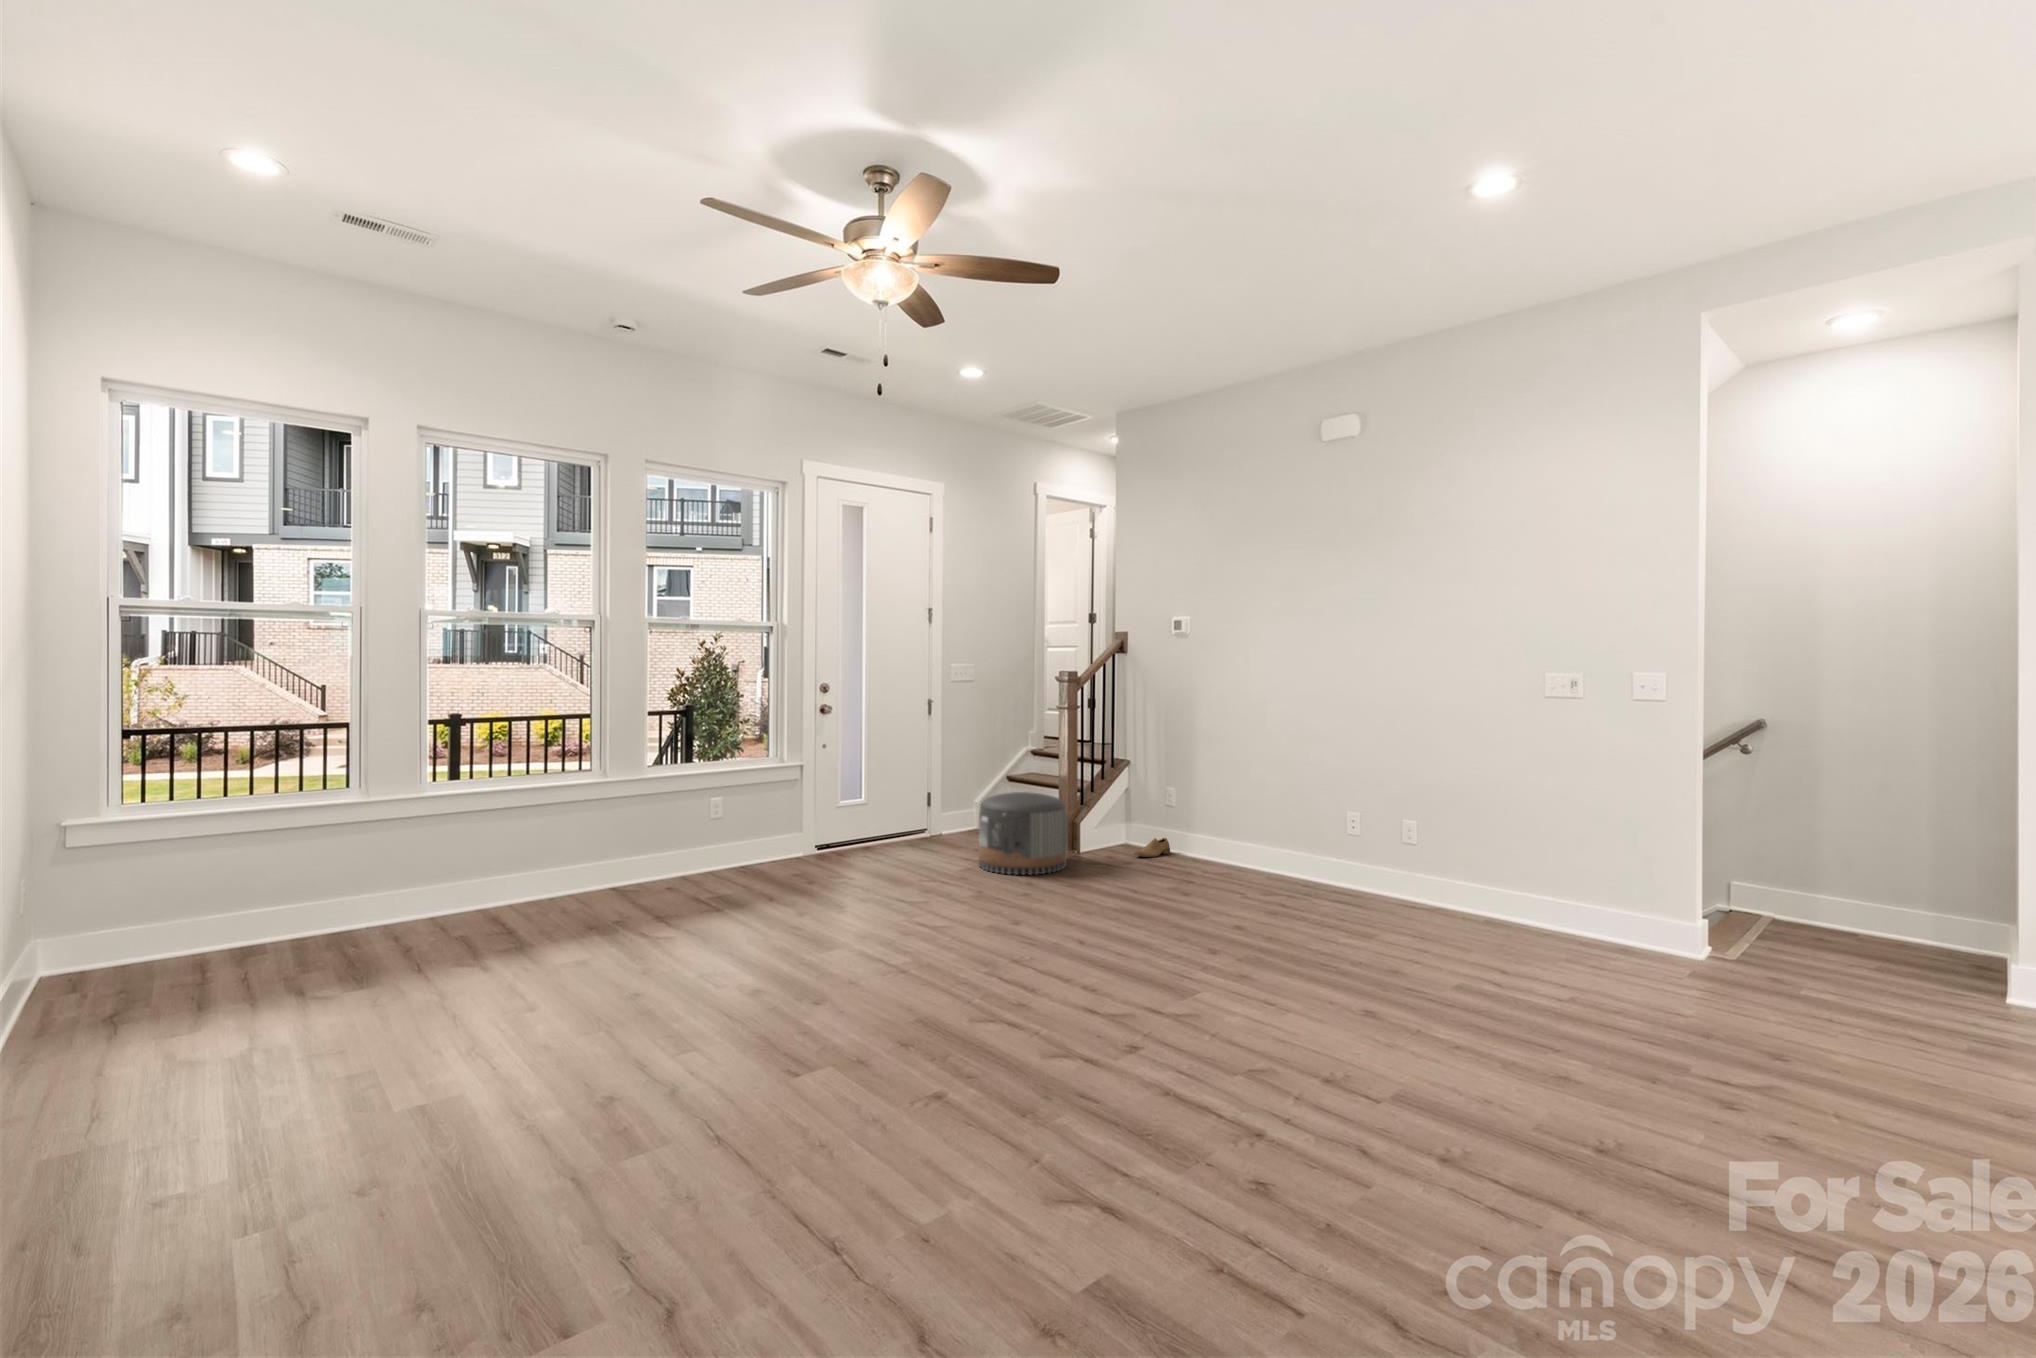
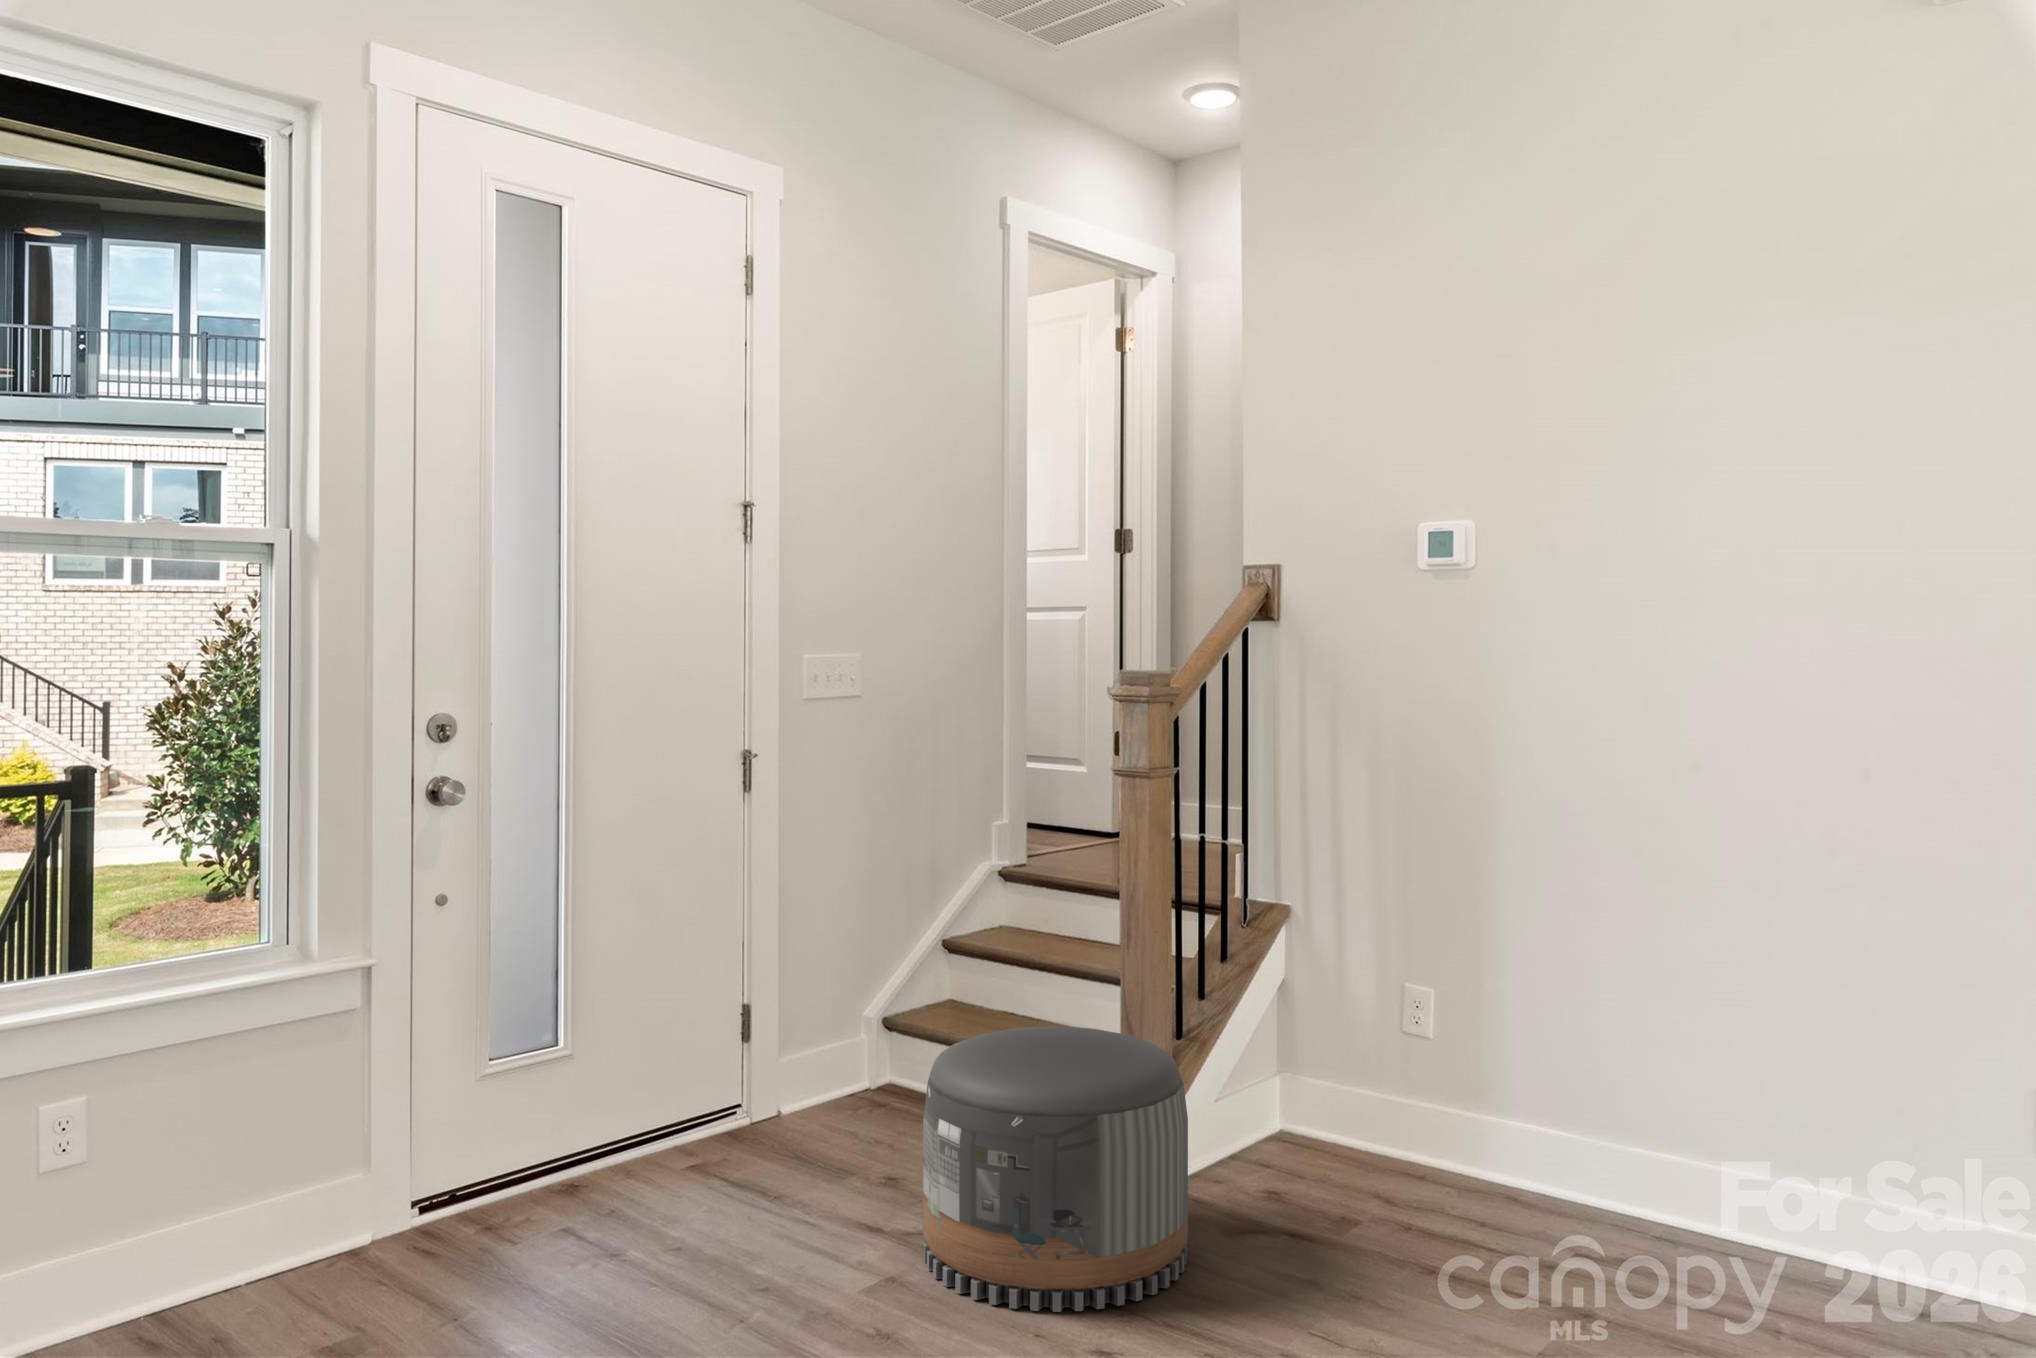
shoe: present [1134,838,1170,857] -> none [1345,1122,1427,1189]

